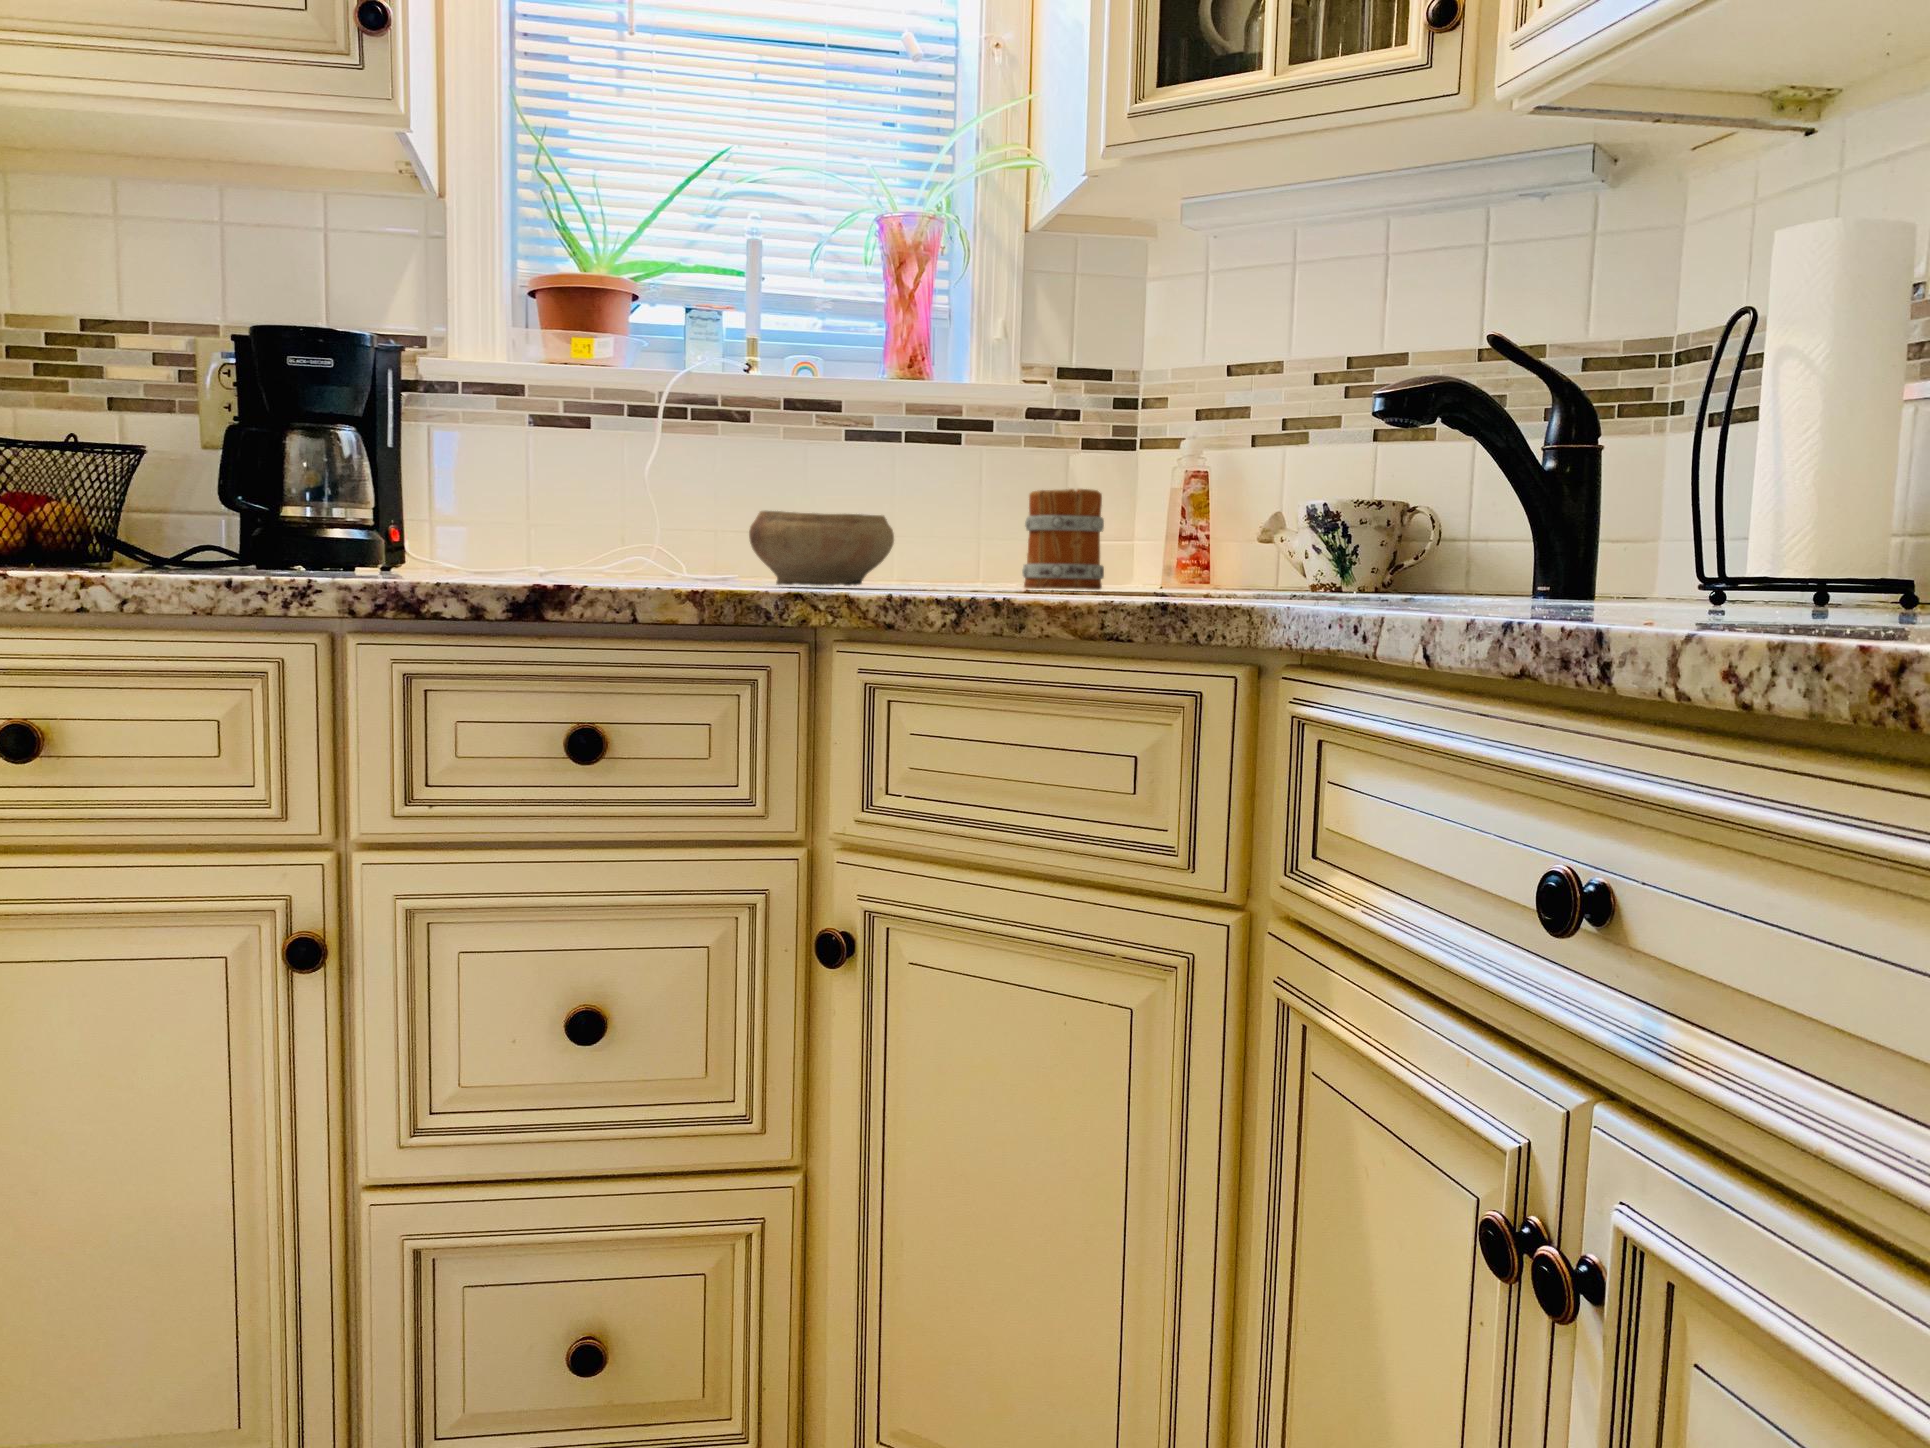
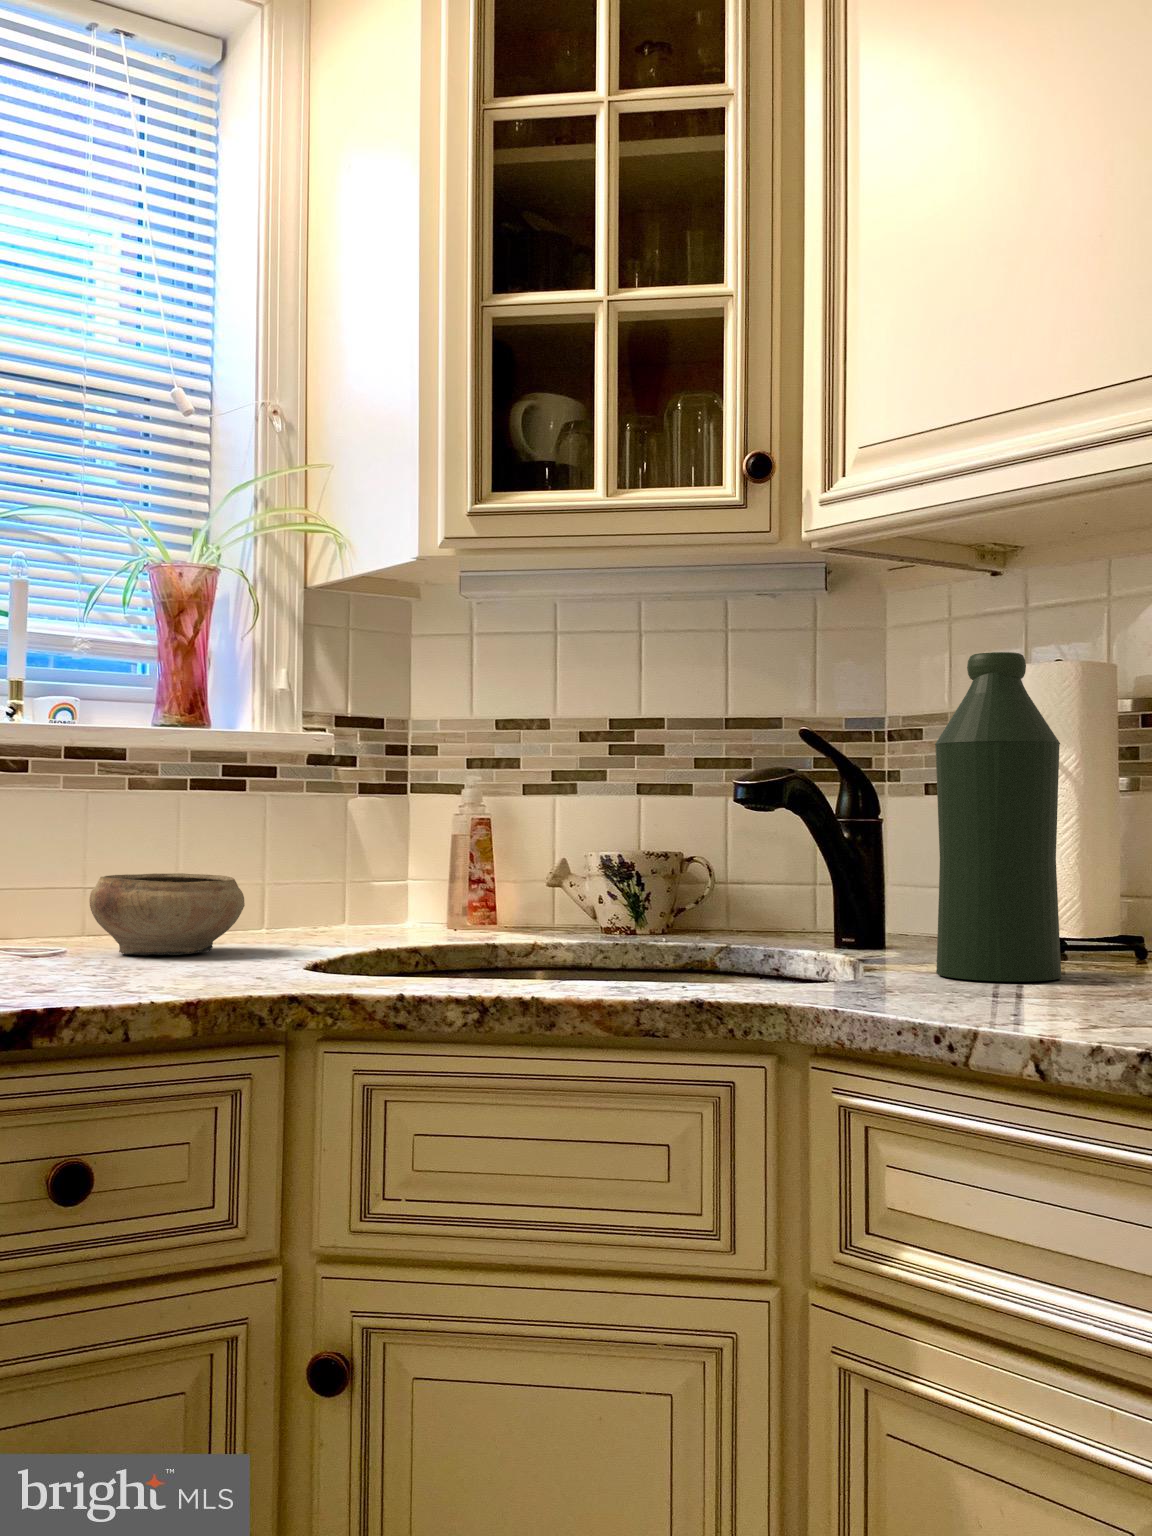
bottle: none [1556,181,1750,609] -> present [935,652,1061,981]
mug: present [1022,489,1104,590] -> none [312,820,391,932]

